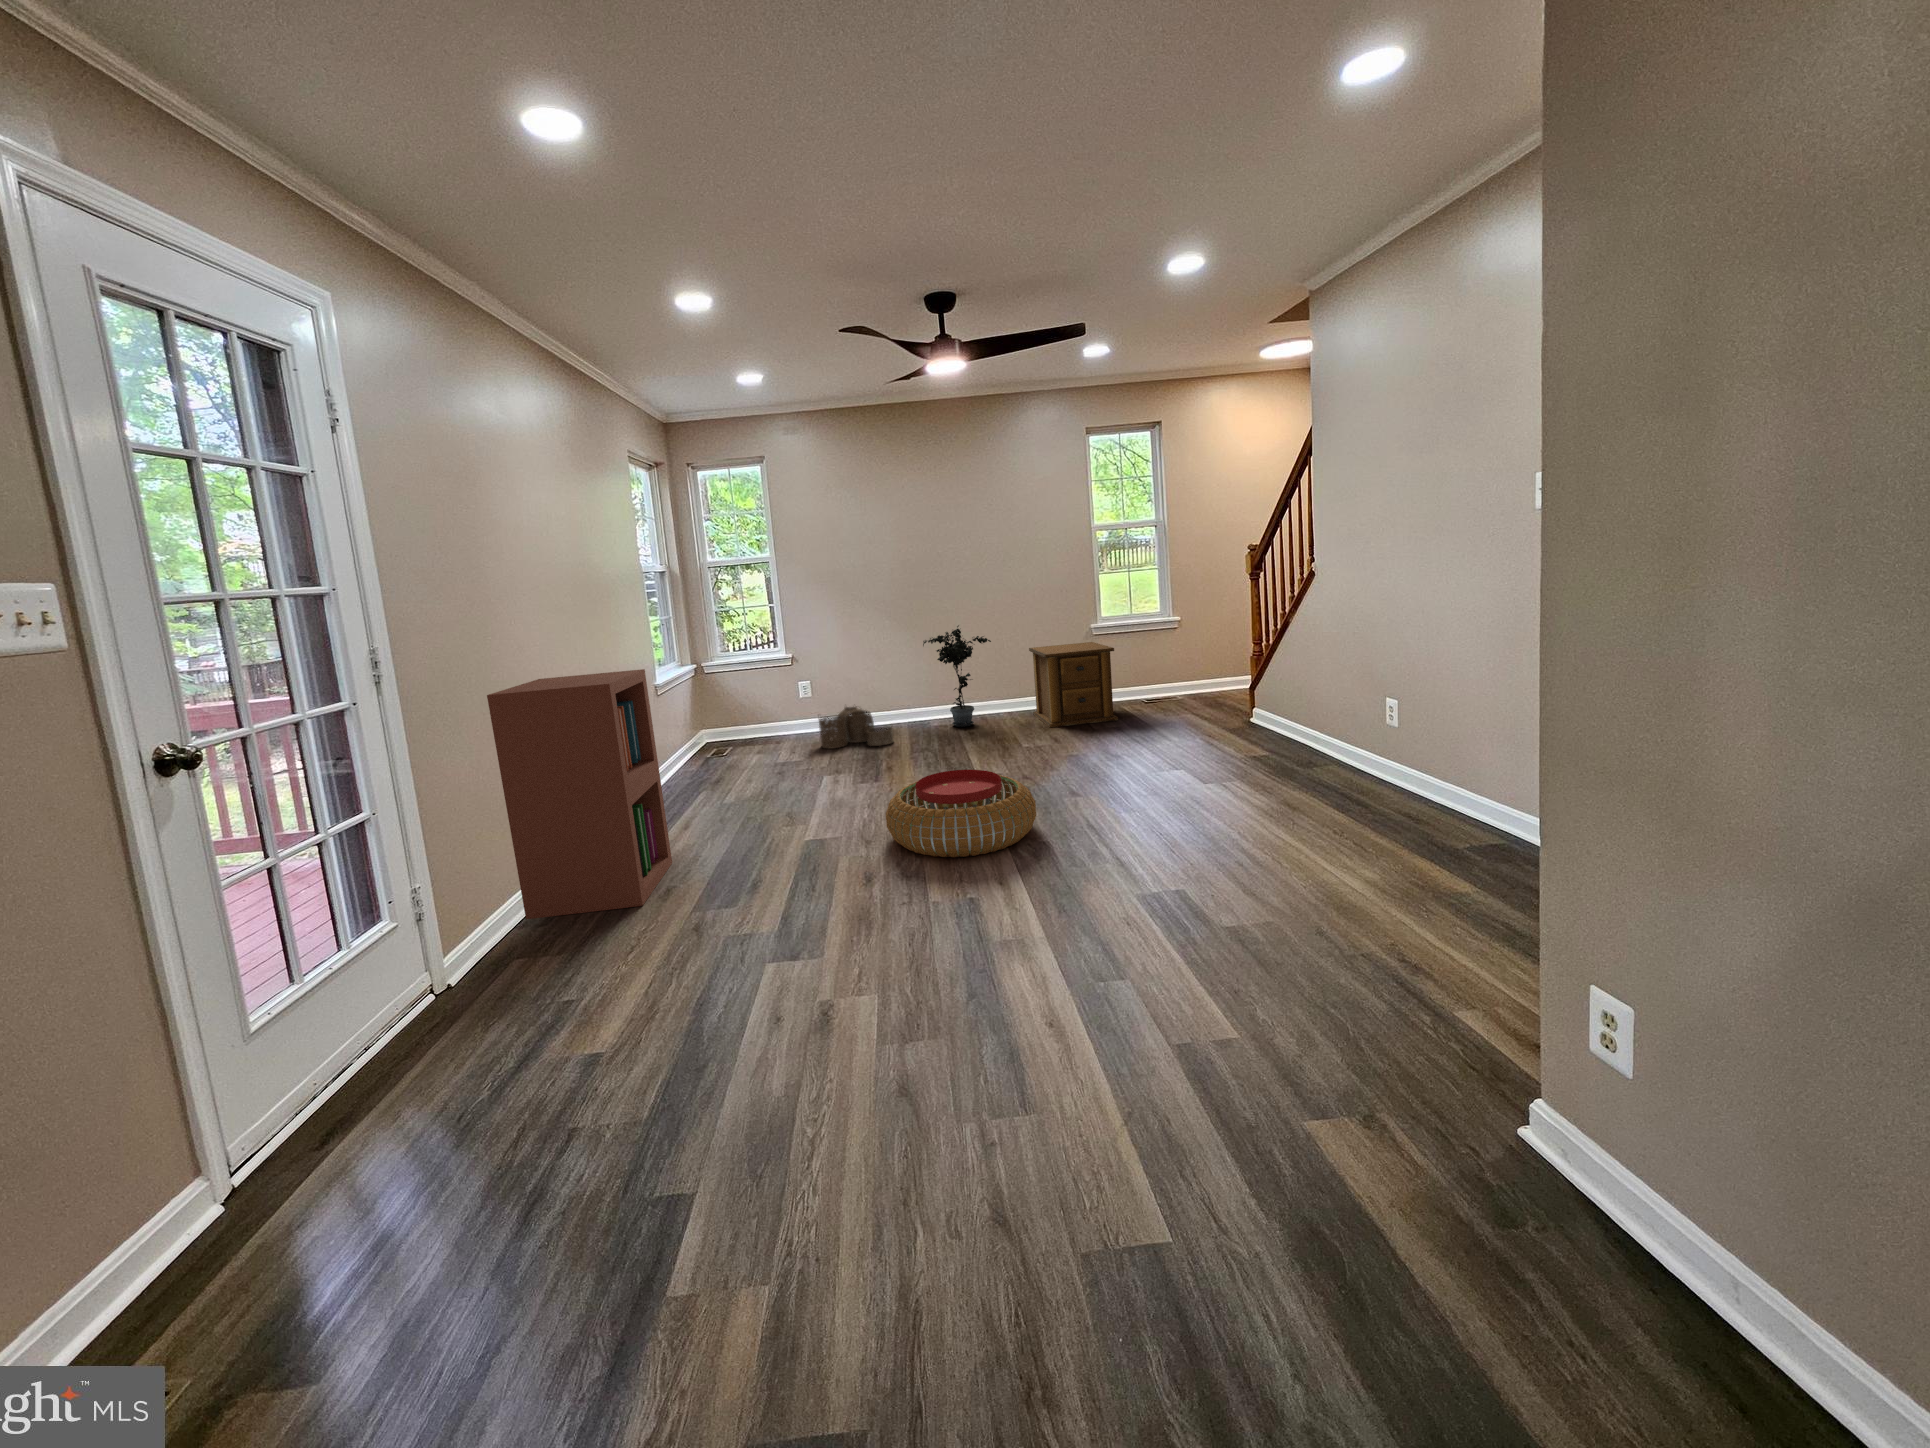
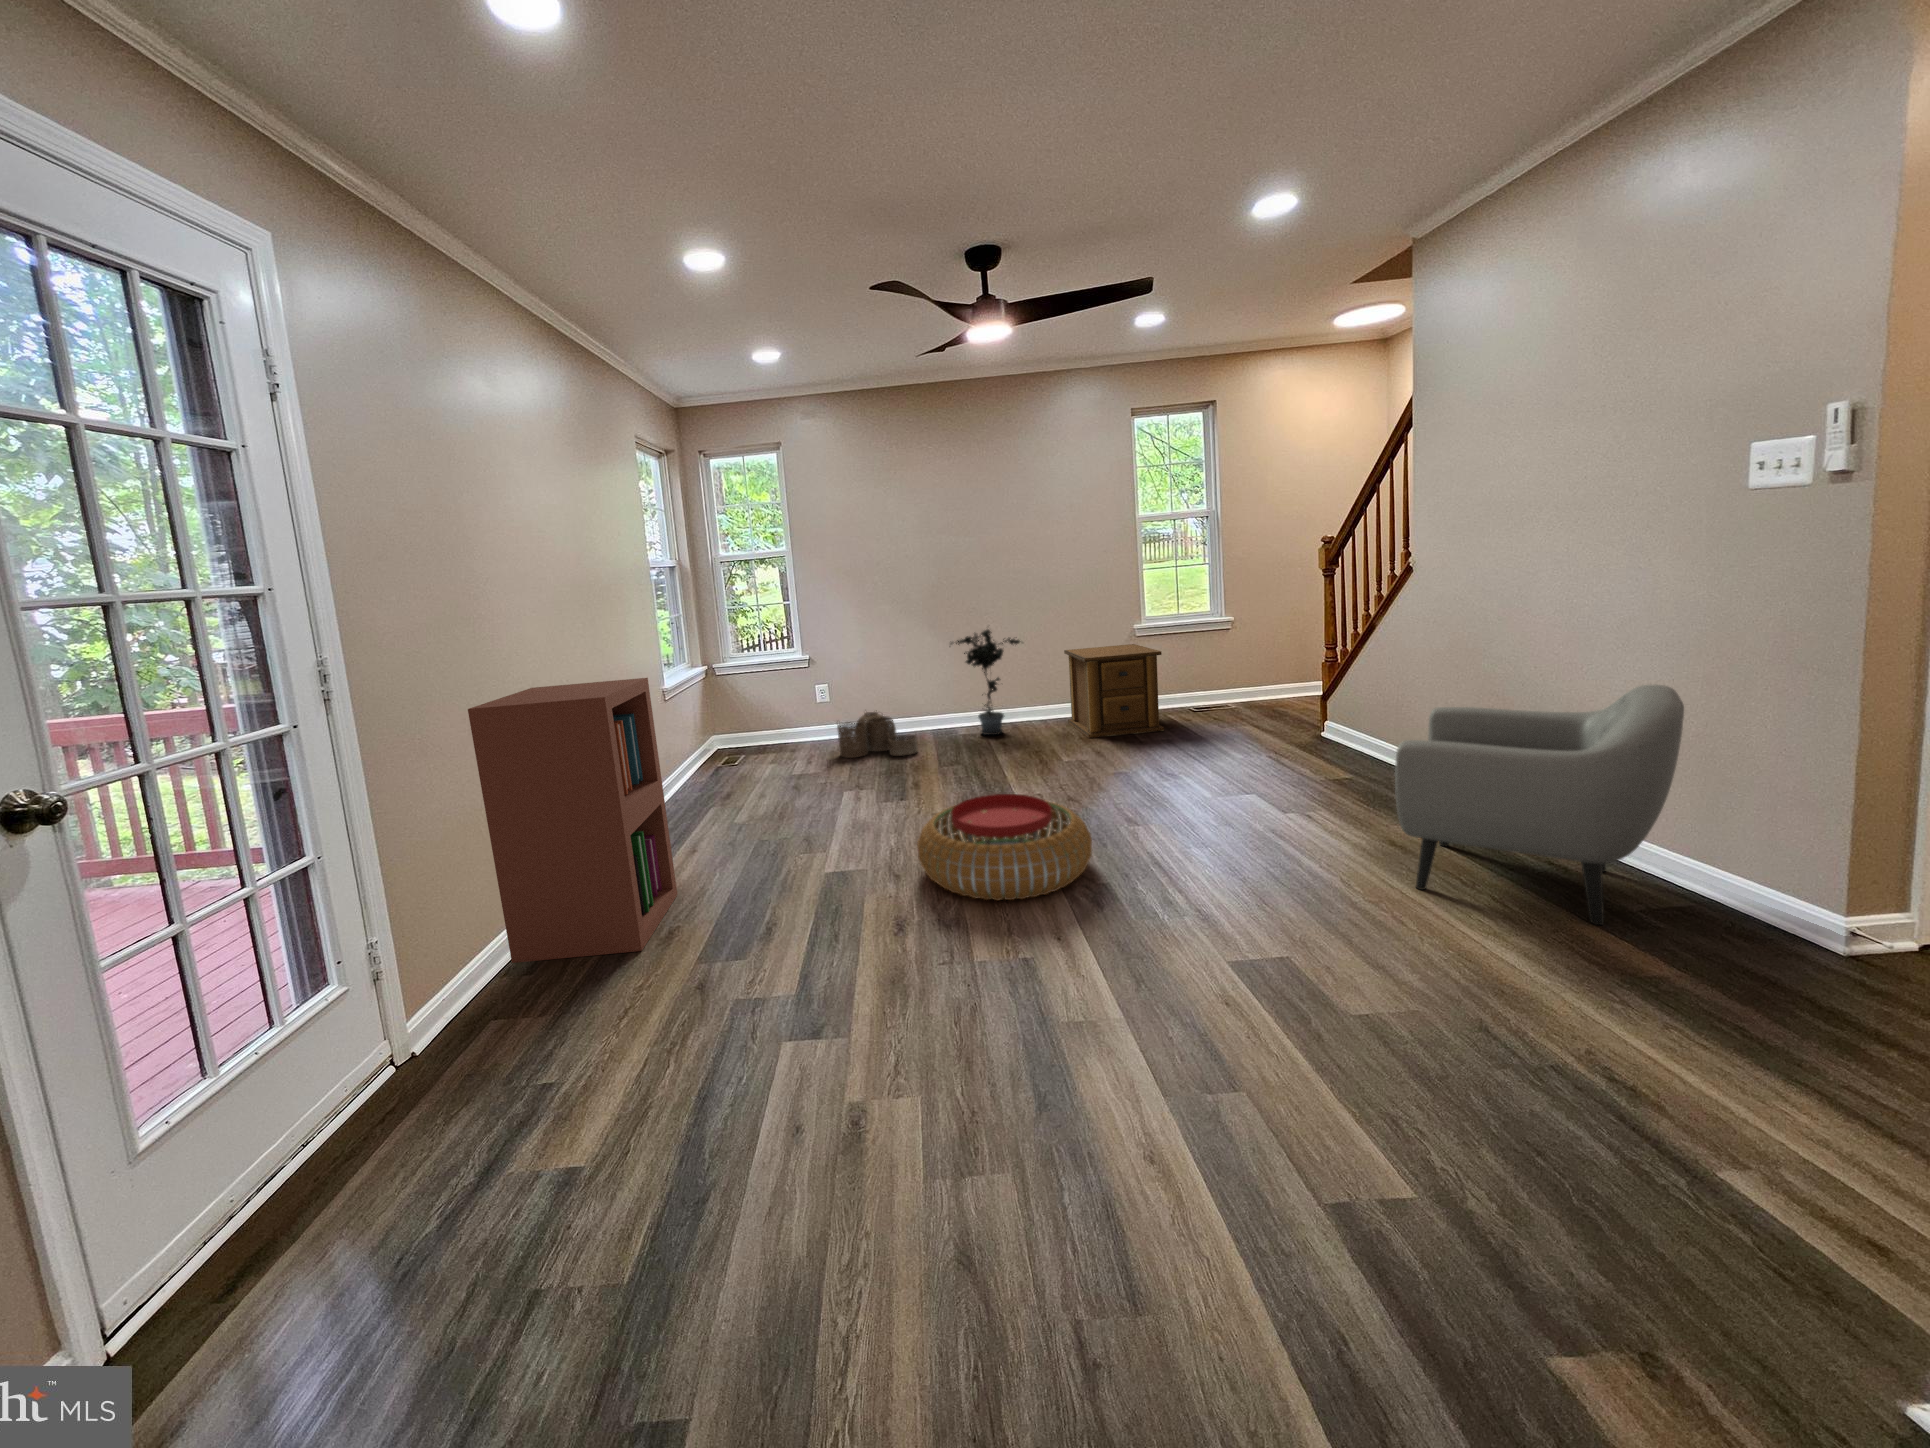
armchair: none [1277,666,1489,858] -> present [1395,685,1684,925]

